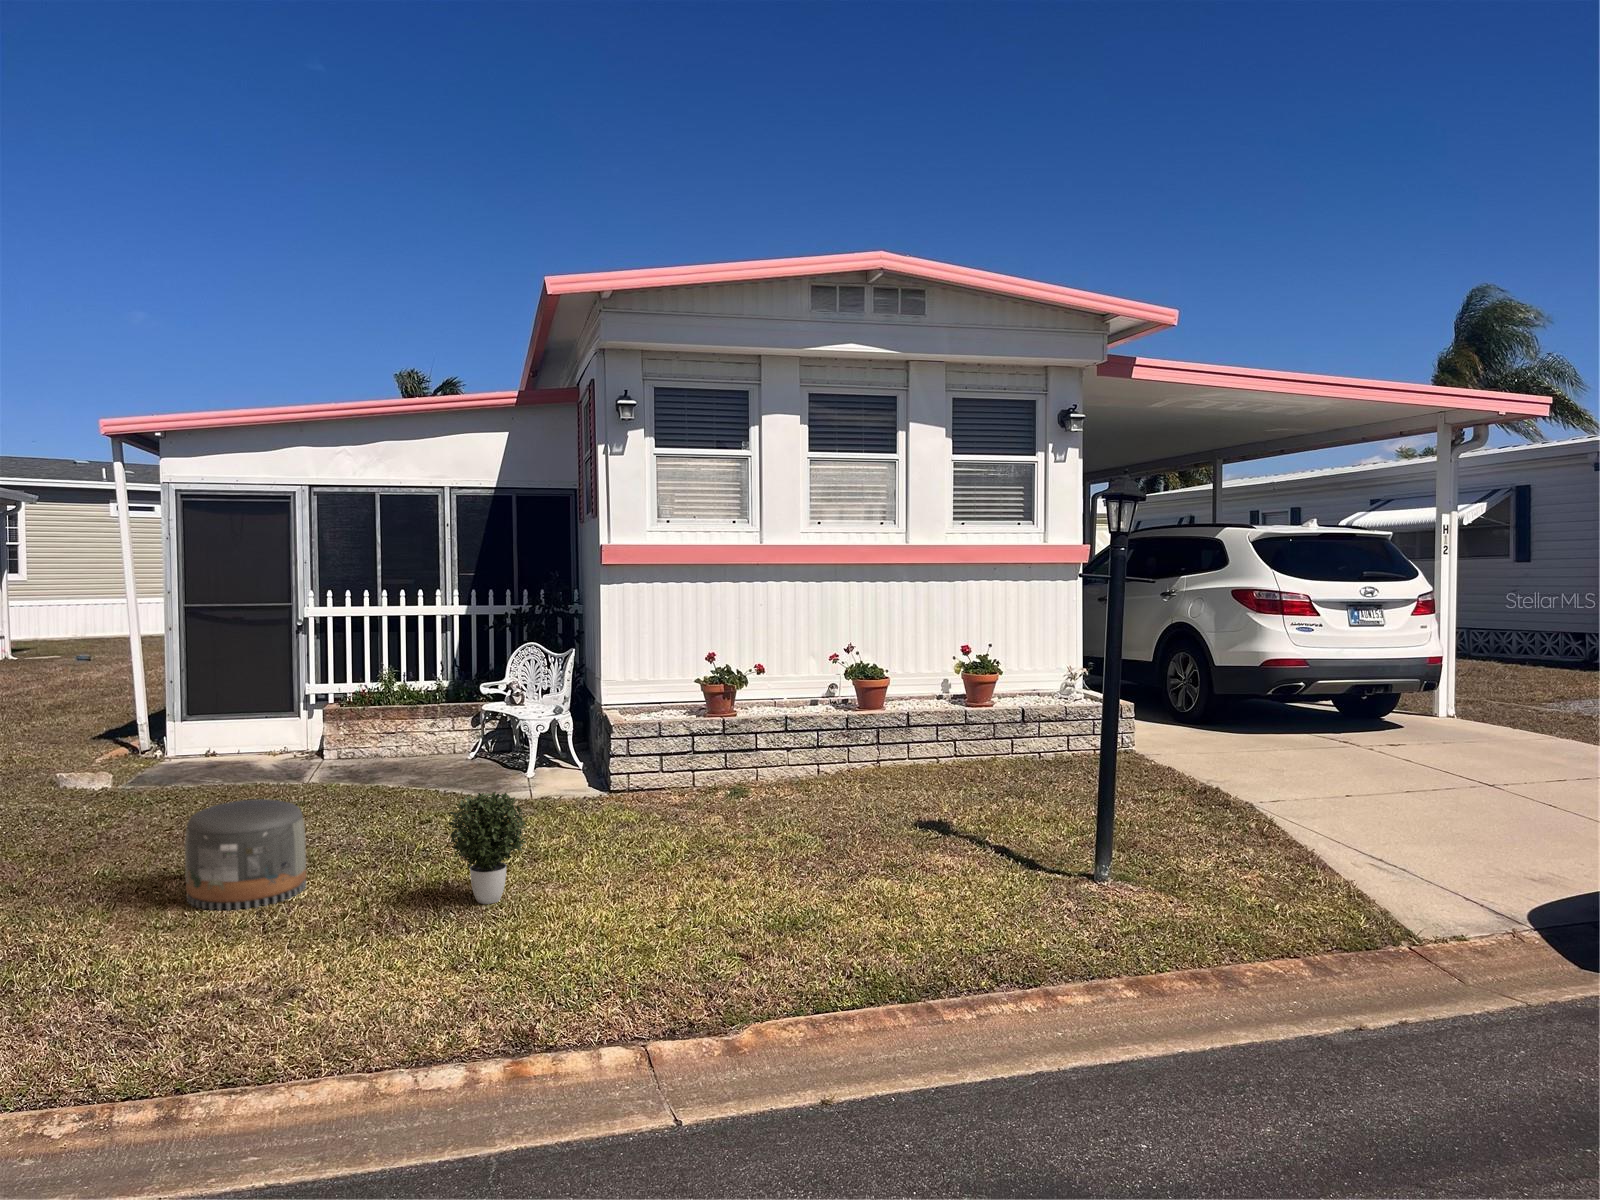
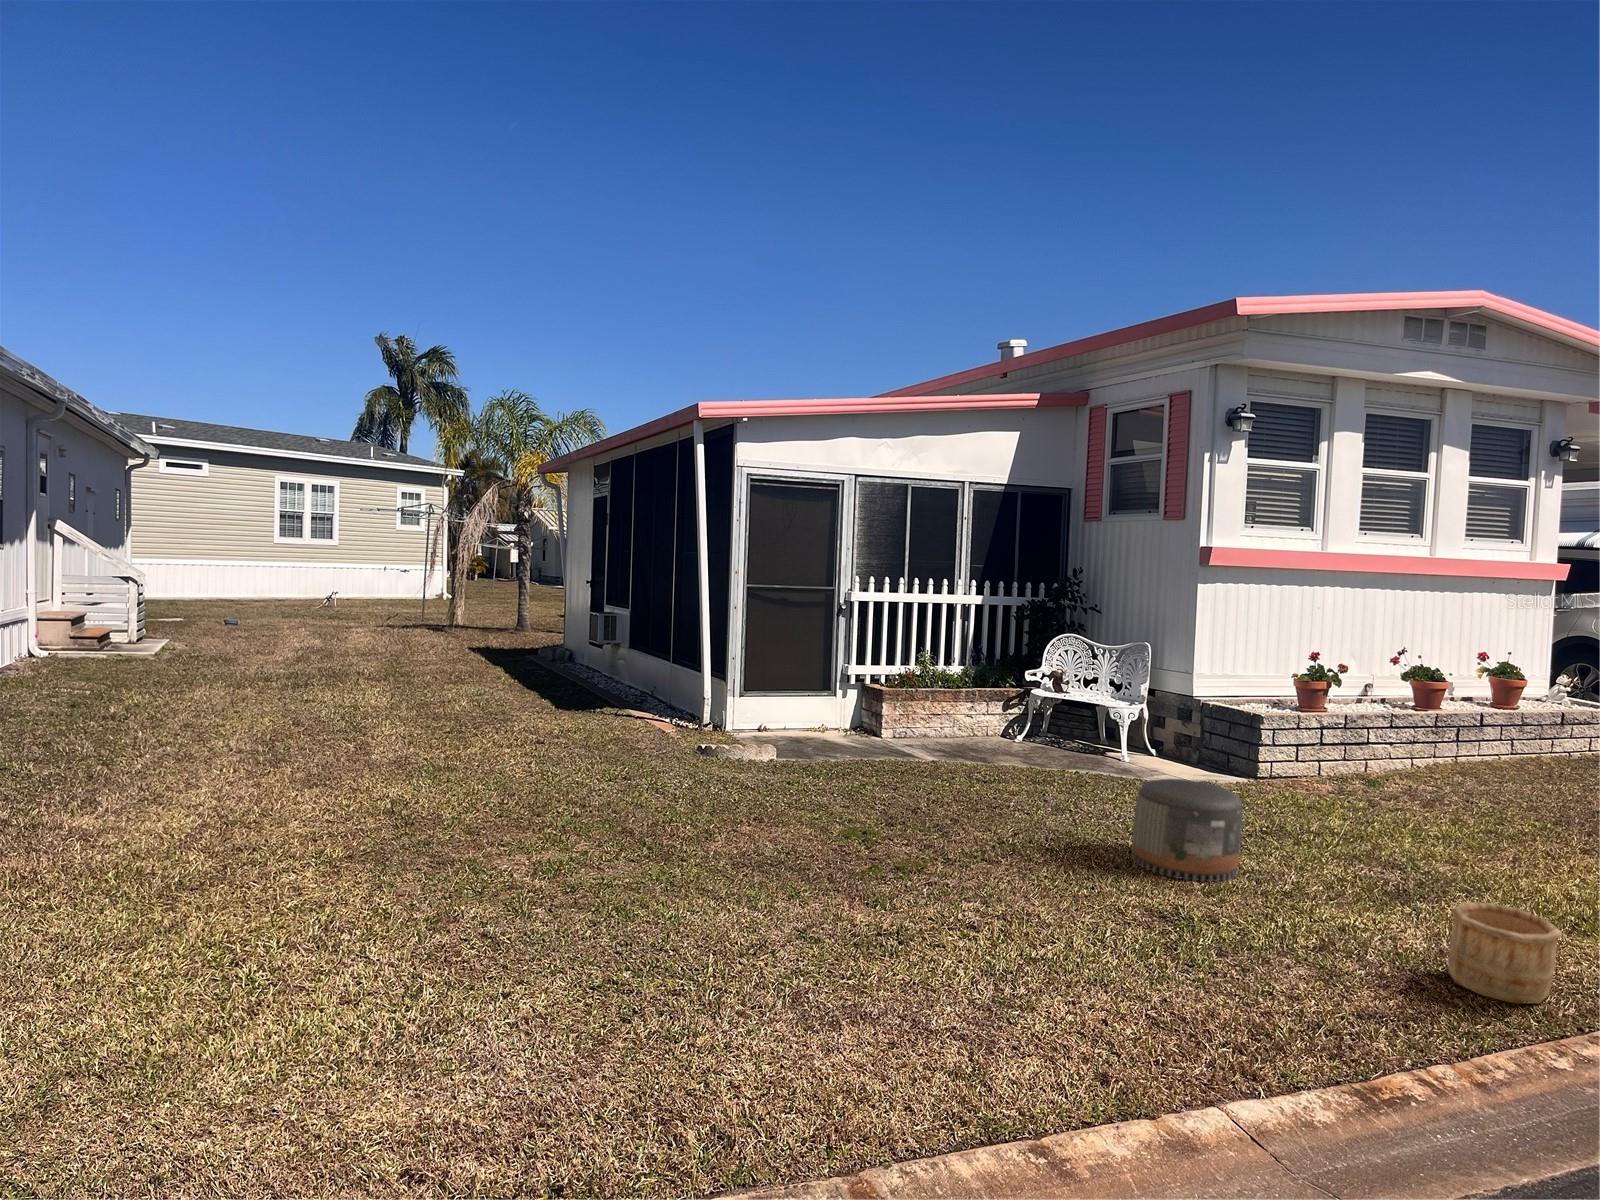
potted plant: present [449,792,527,904] -> none [1381,780,1466,883]
wooden bucket: none [190,928,301,1039] -> present [1448,902,1562,1004]

